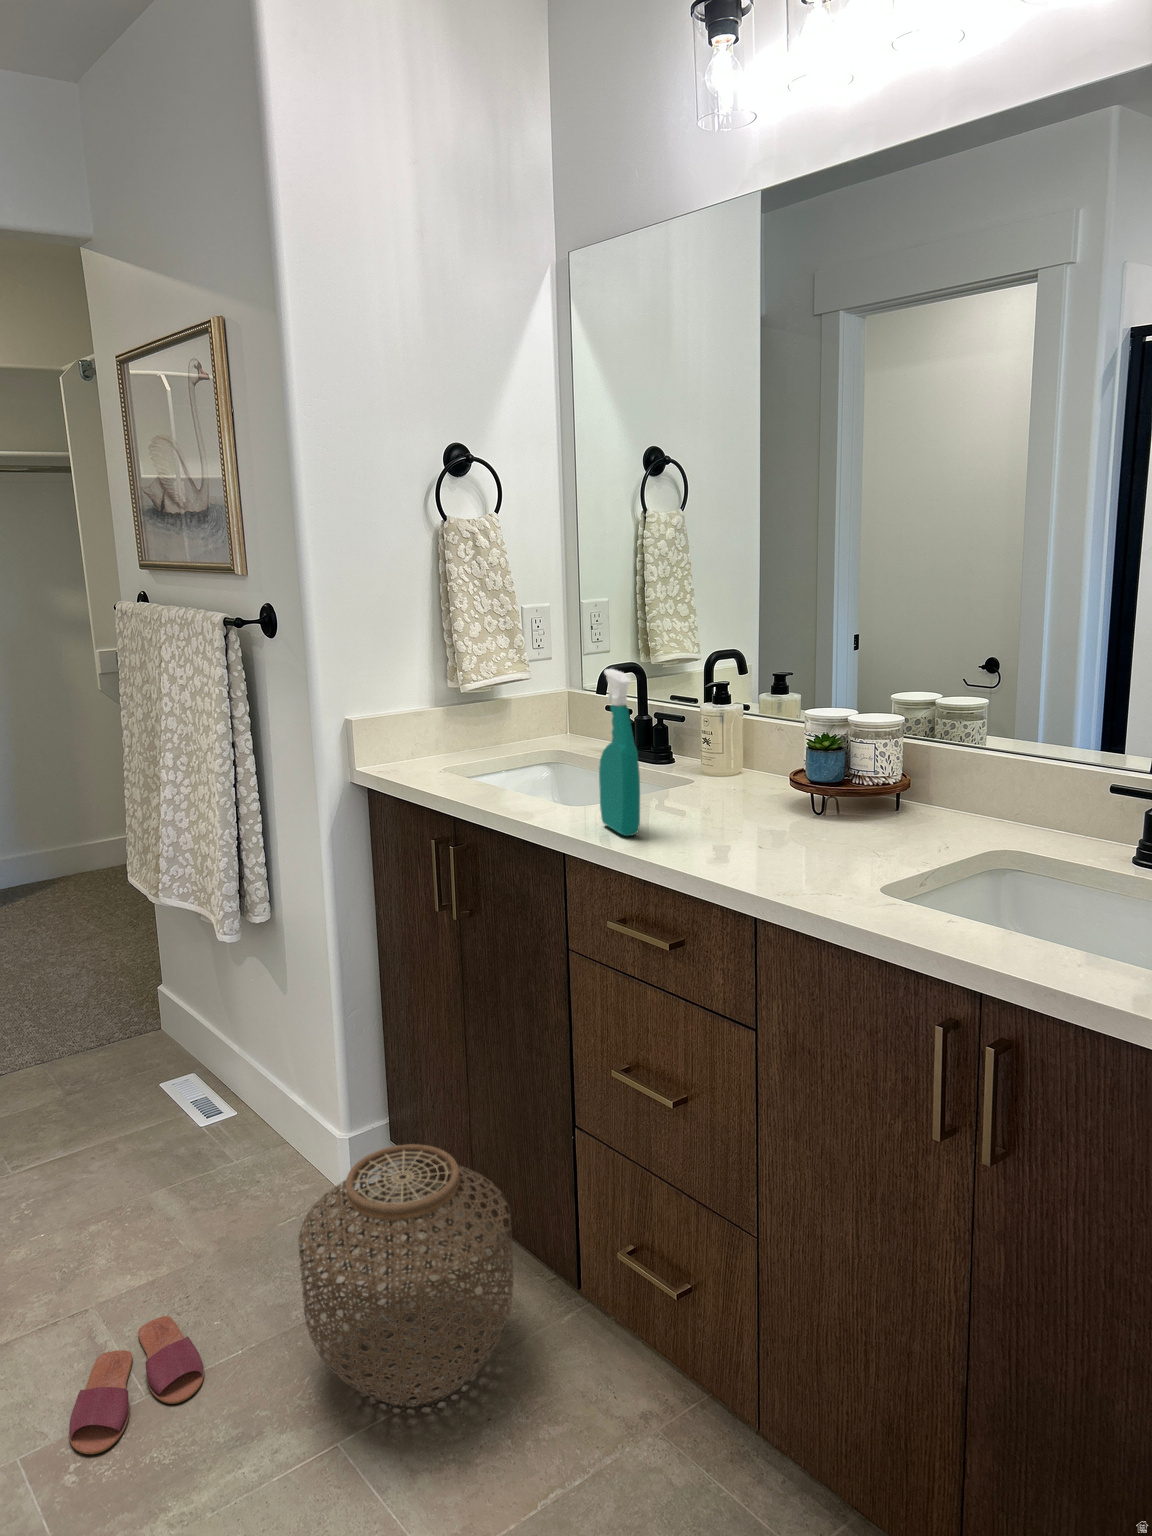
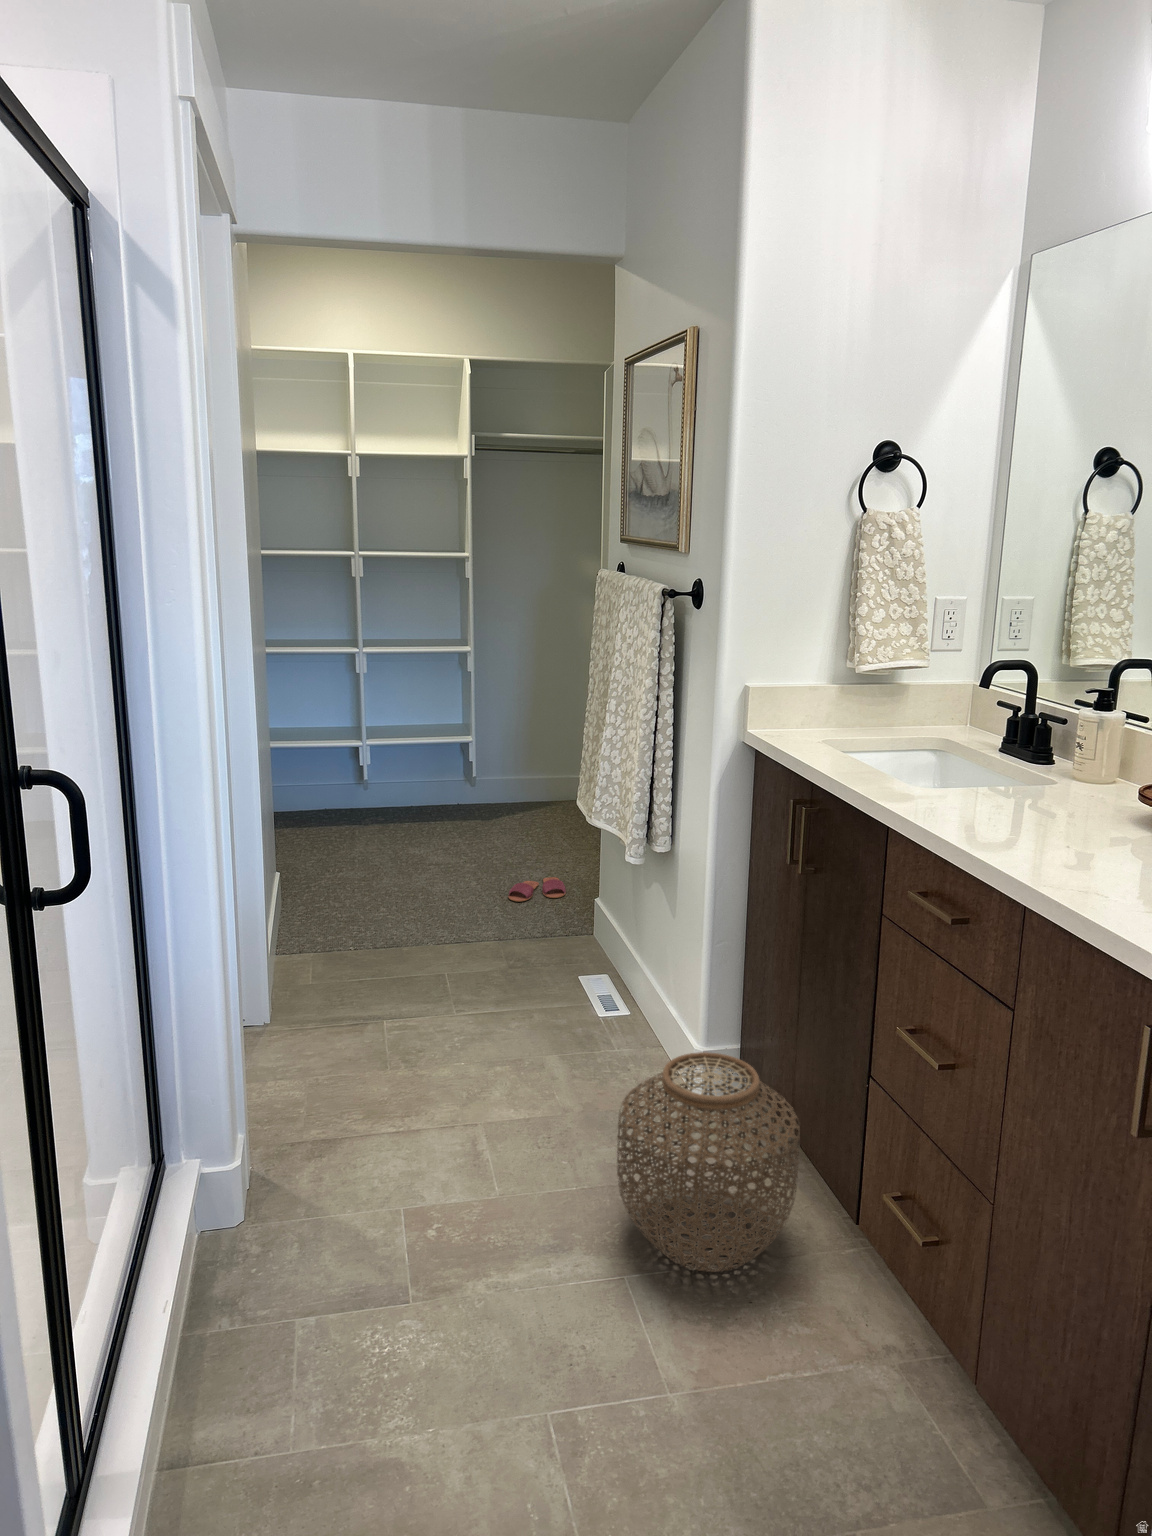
spray bottle: present [599,669,640,836] -> none [930,660,965,817]
slippers: present [69,1316,204,1454] -> present [508,877,566,902]

